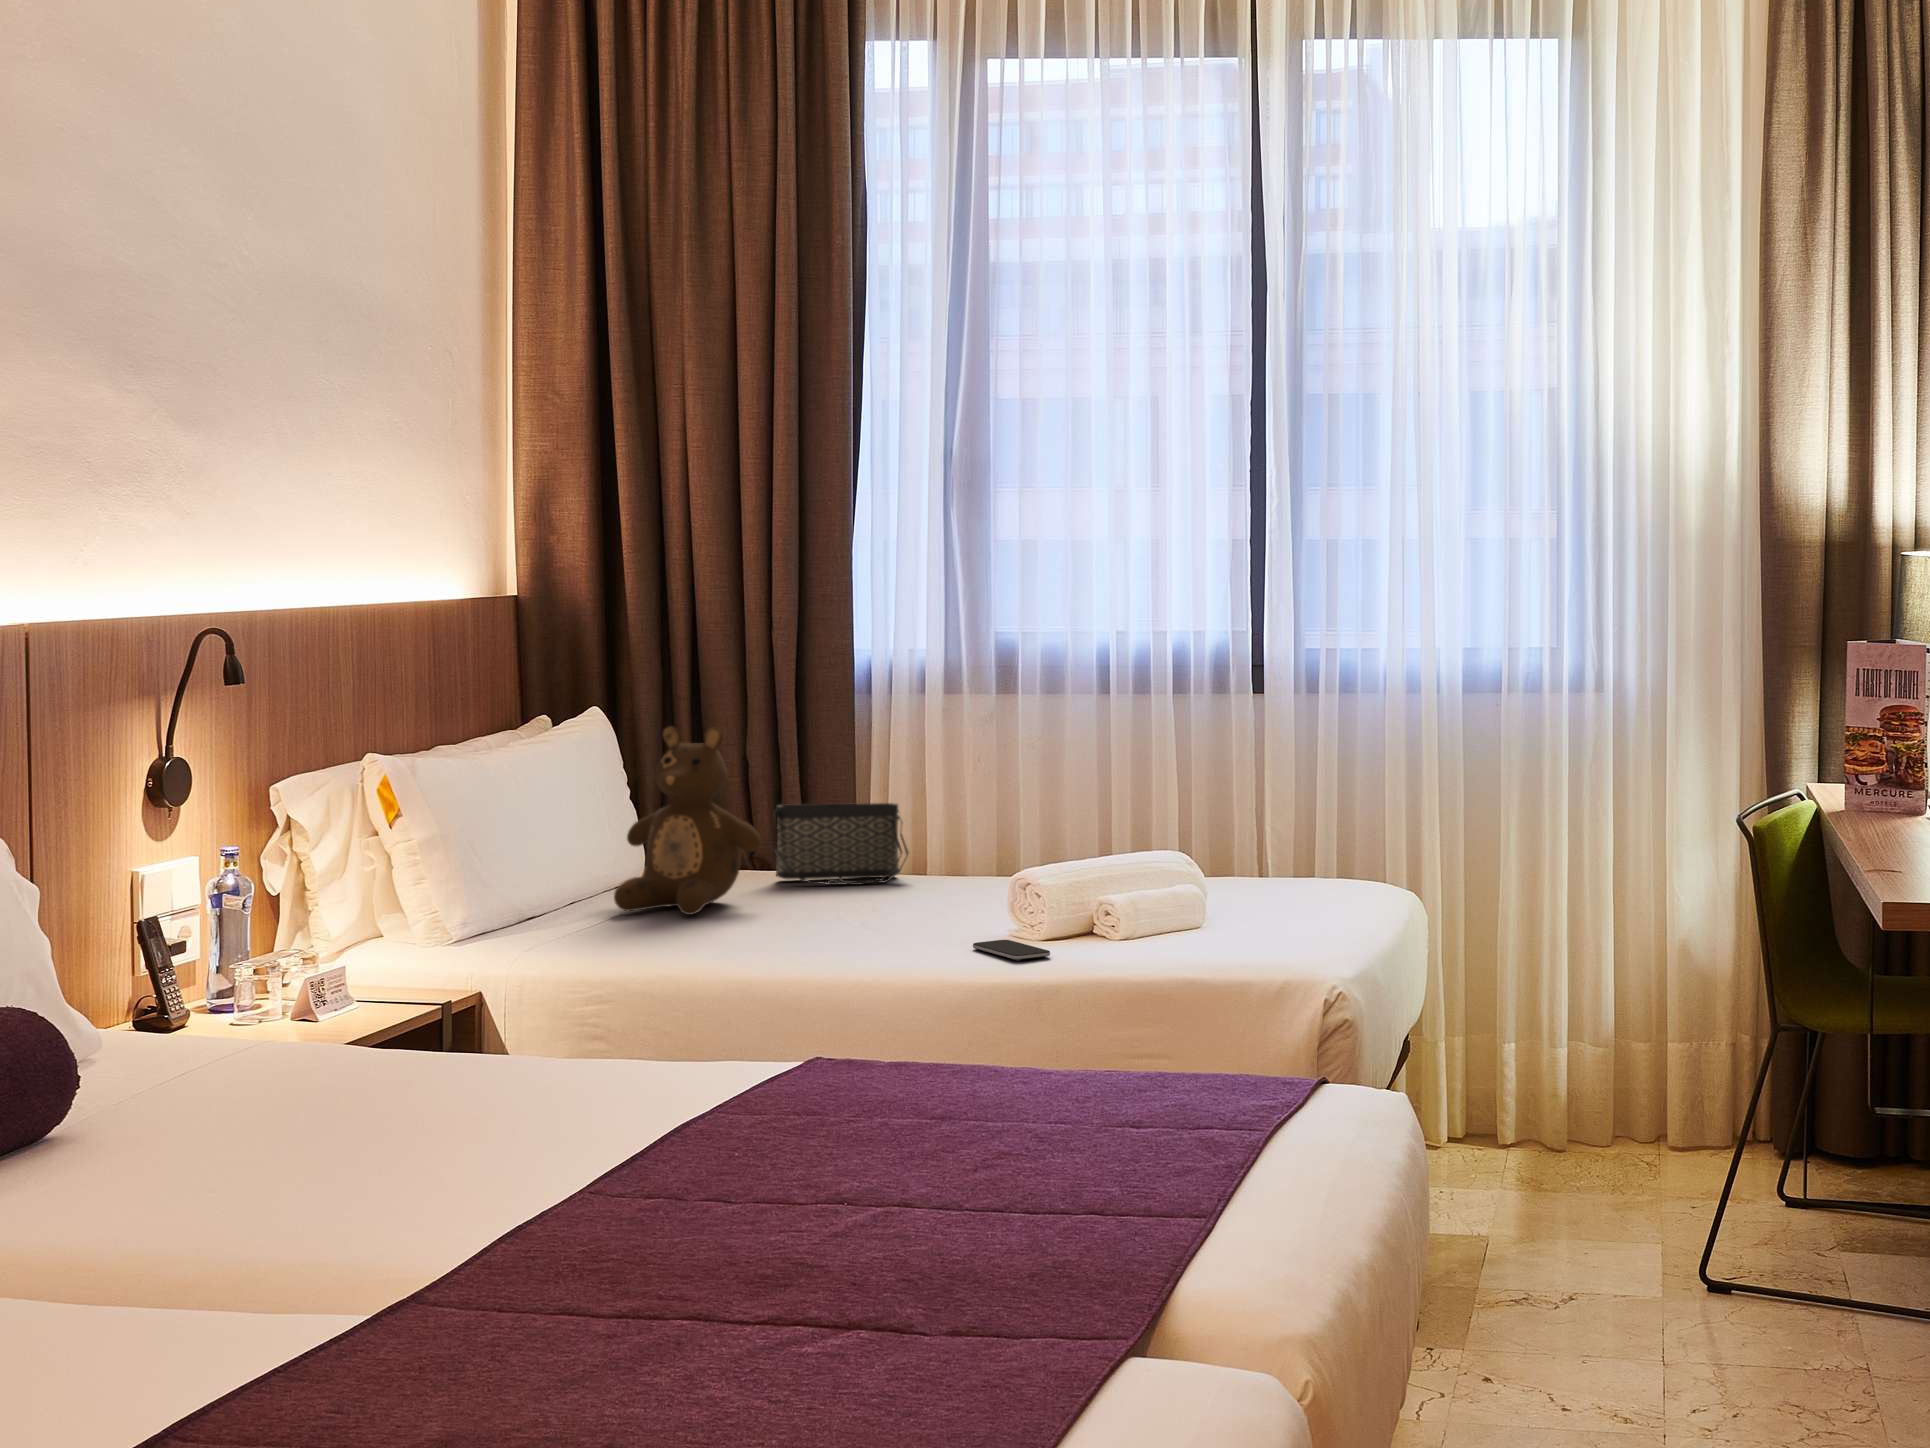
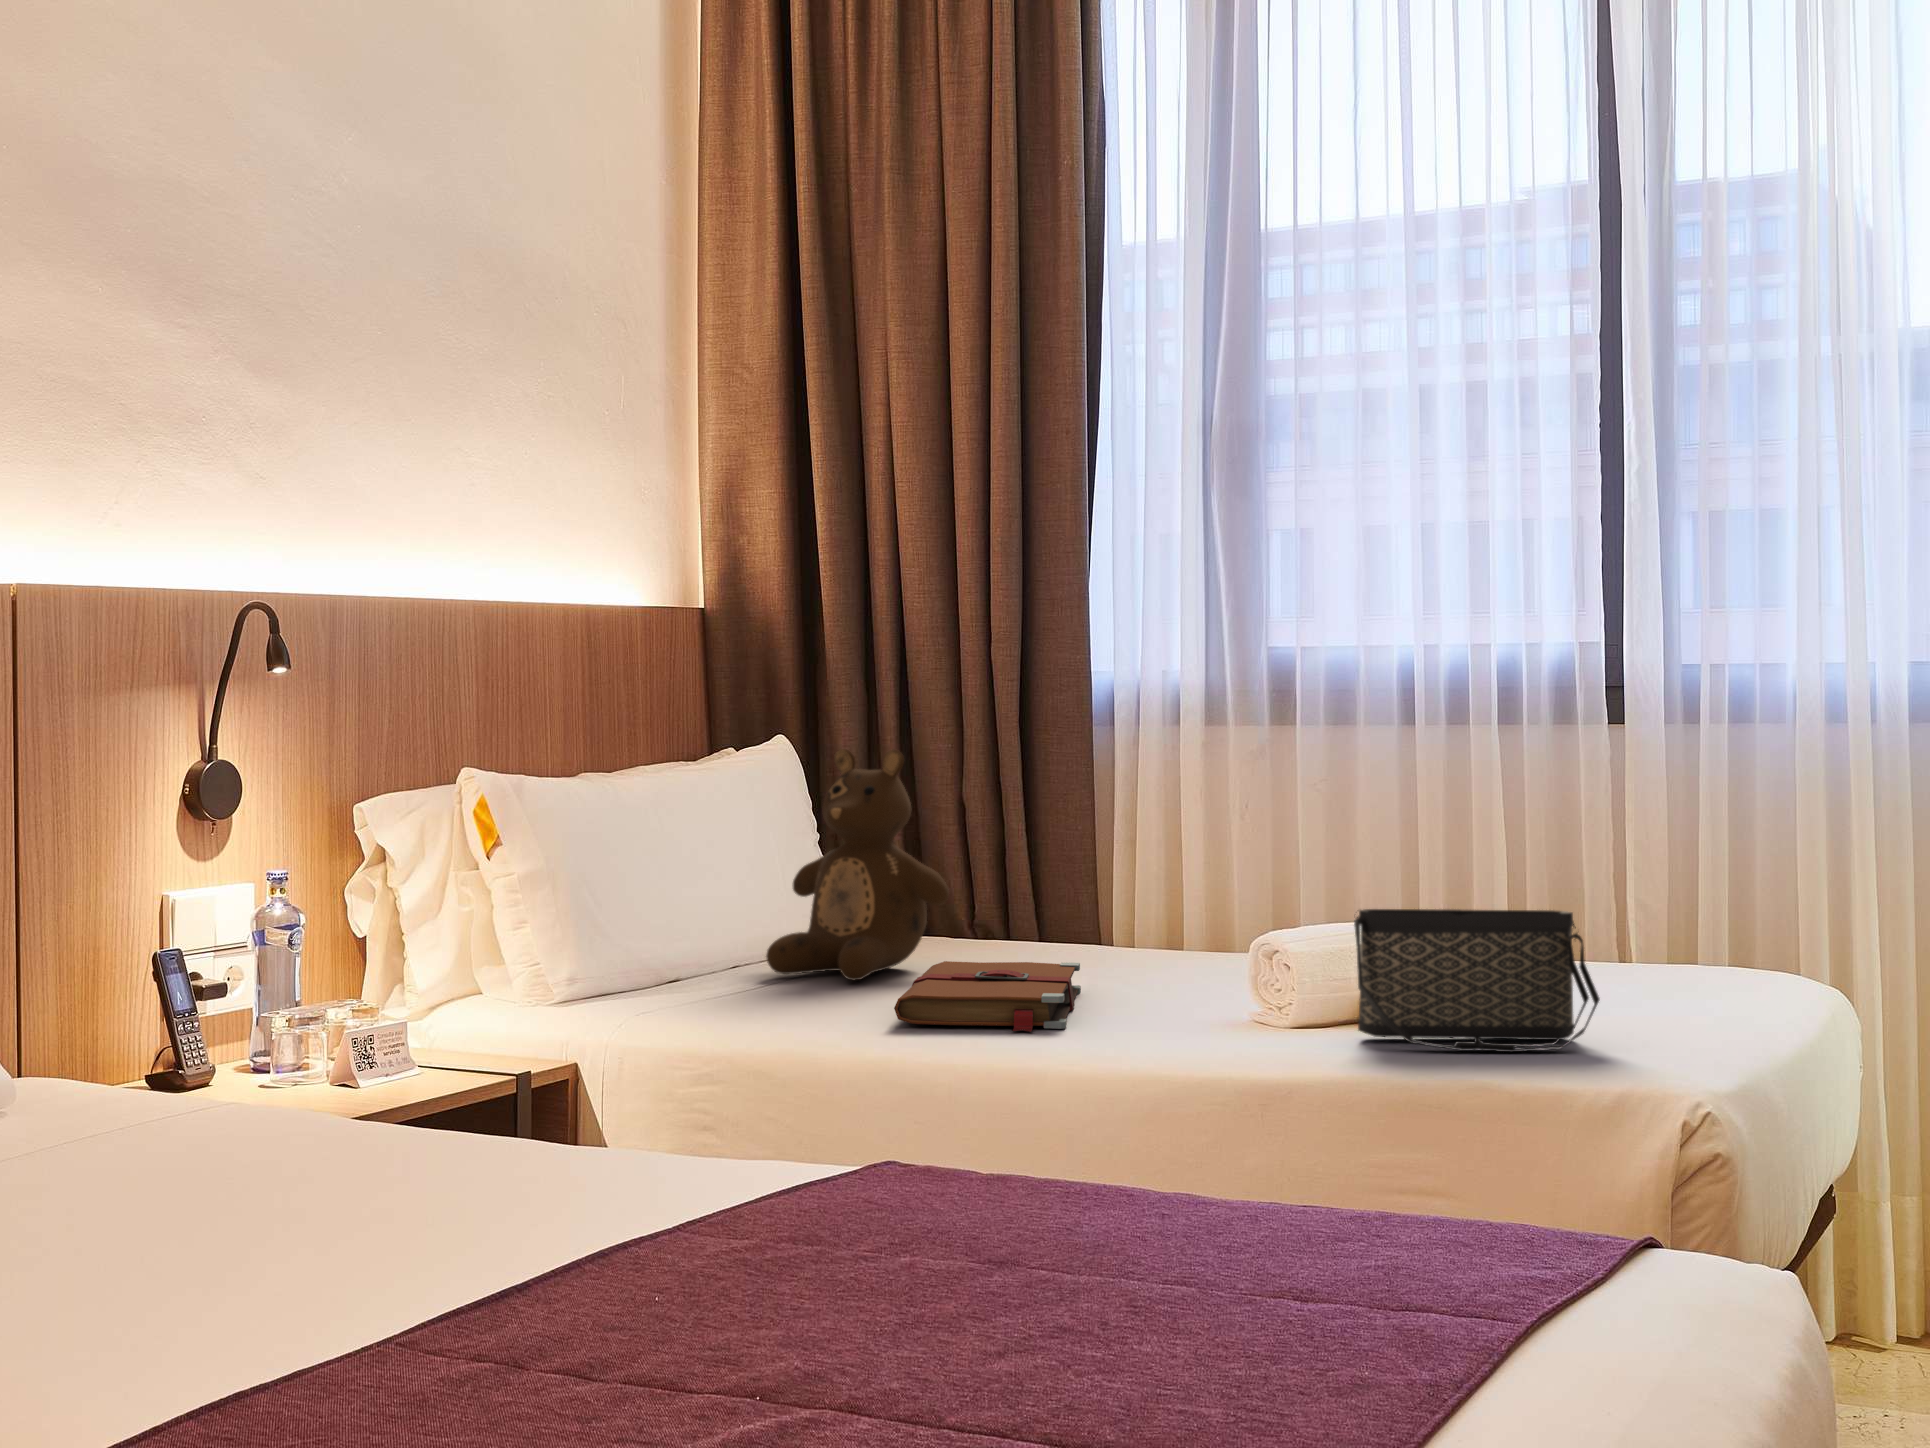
handbag: present [774,803,908,885] -> present [1354,909,1600,1052]
book: none [746,895,879,953] -> present [894,961,1081,1032]
smartphone: present [973,940,1050,960] -> none [1189,1023,1290,1049]

